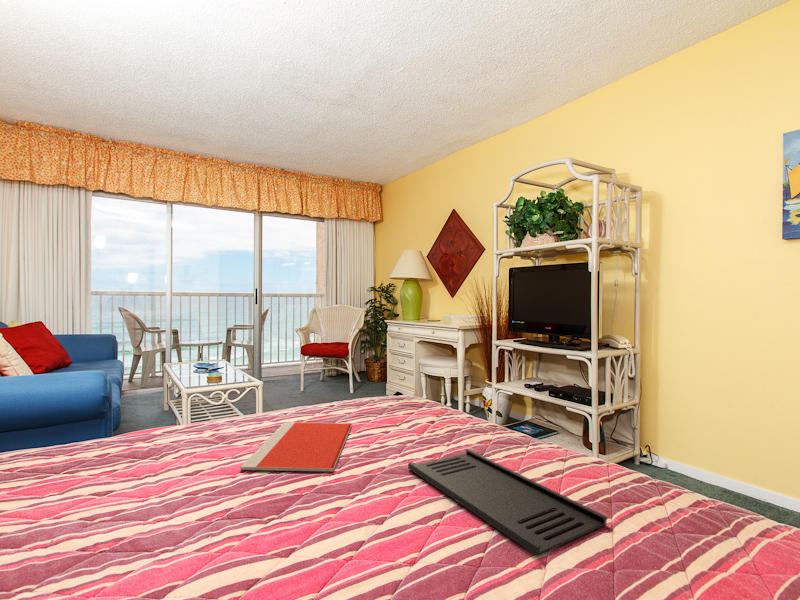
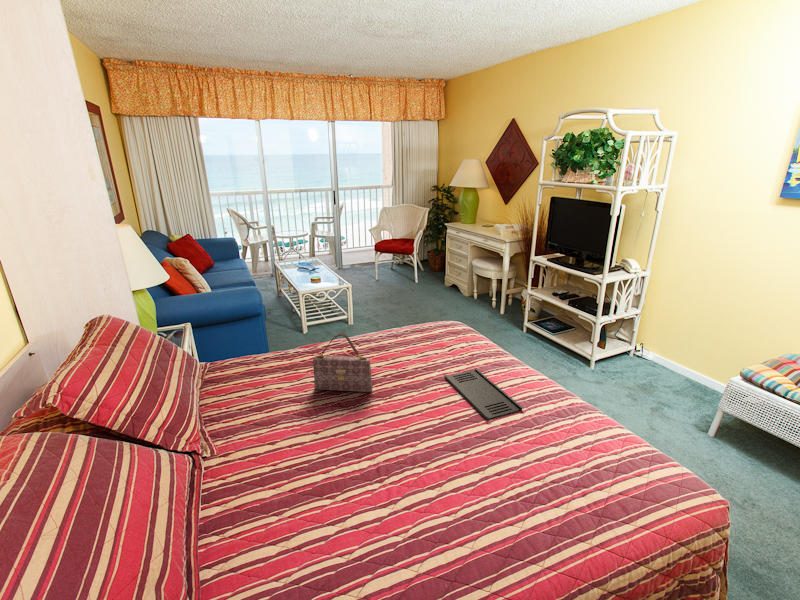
handbag: none [84,353,241,508] -> present [313,333,373,392]
notebook: present [241,422,352,472] -> none [368,344,418,377]

